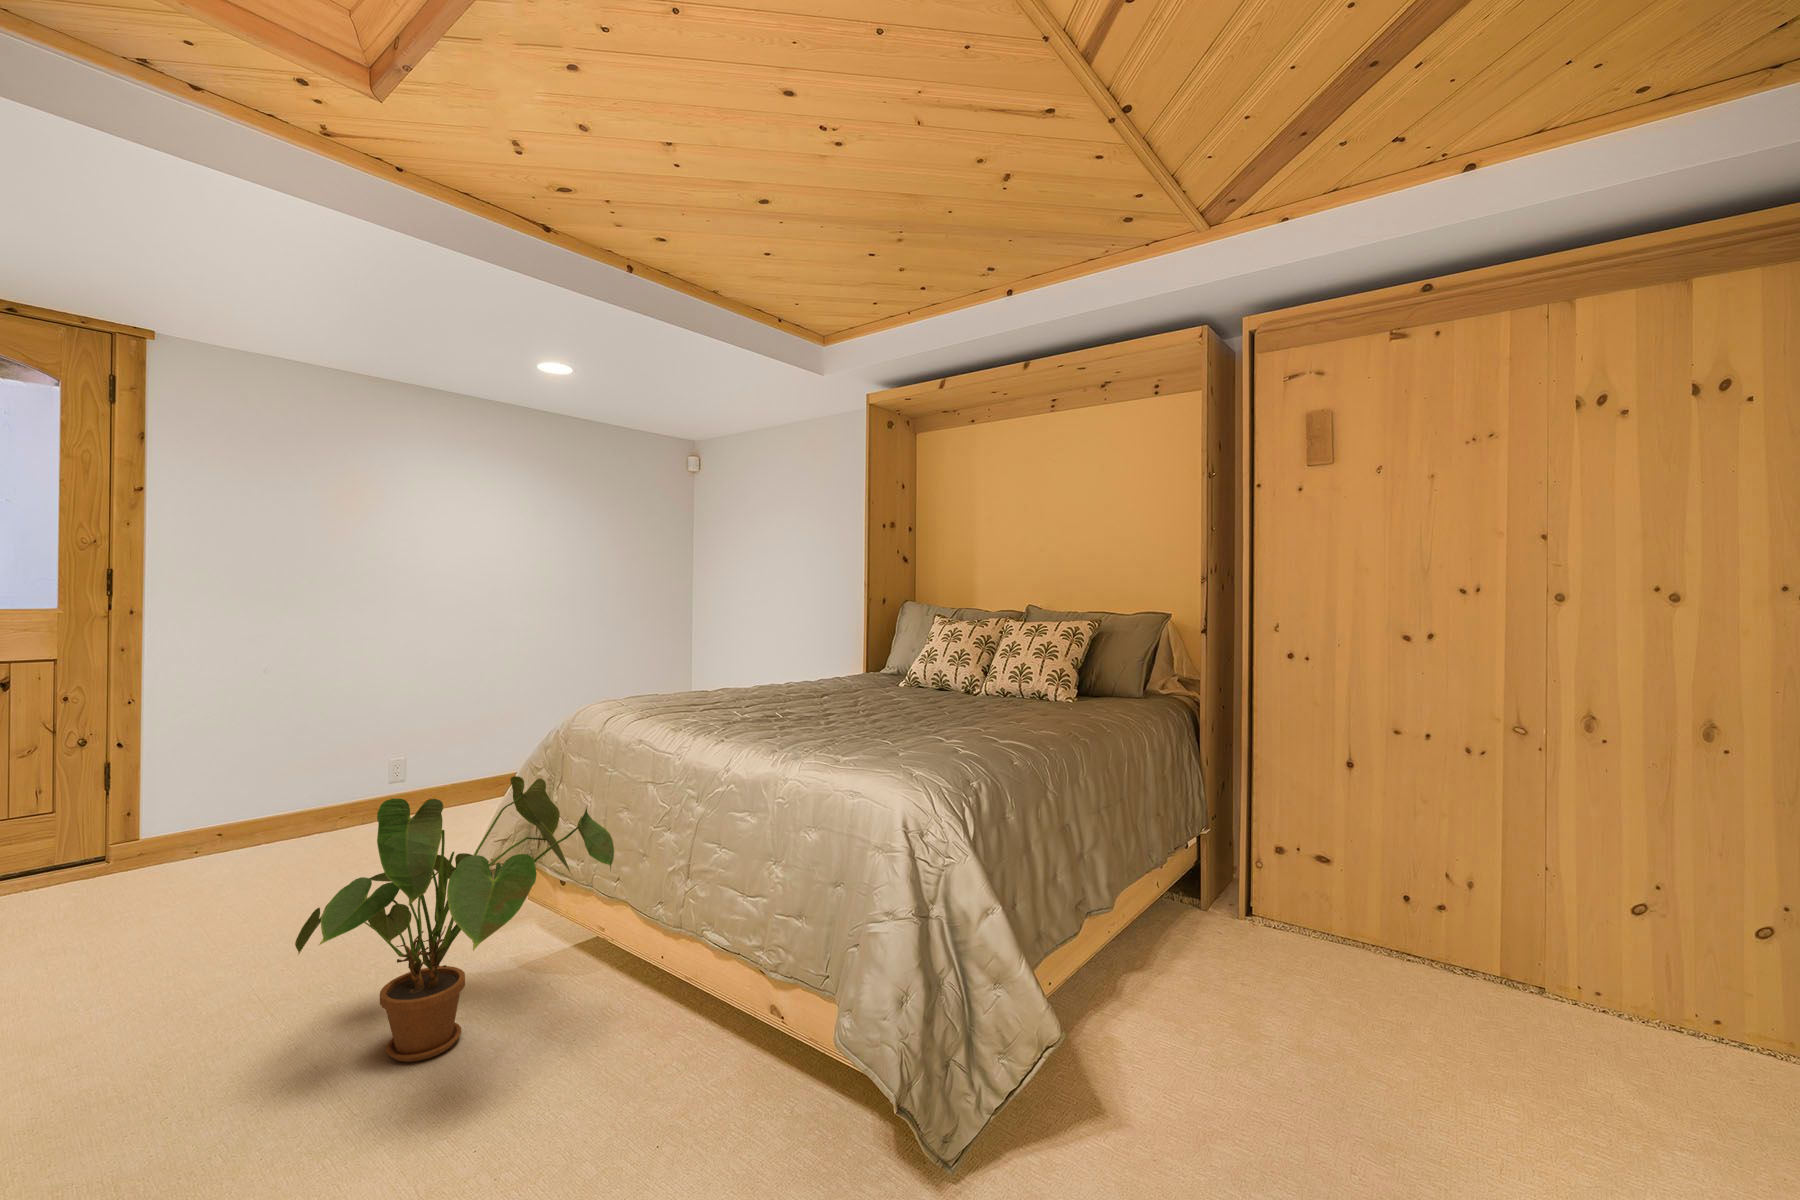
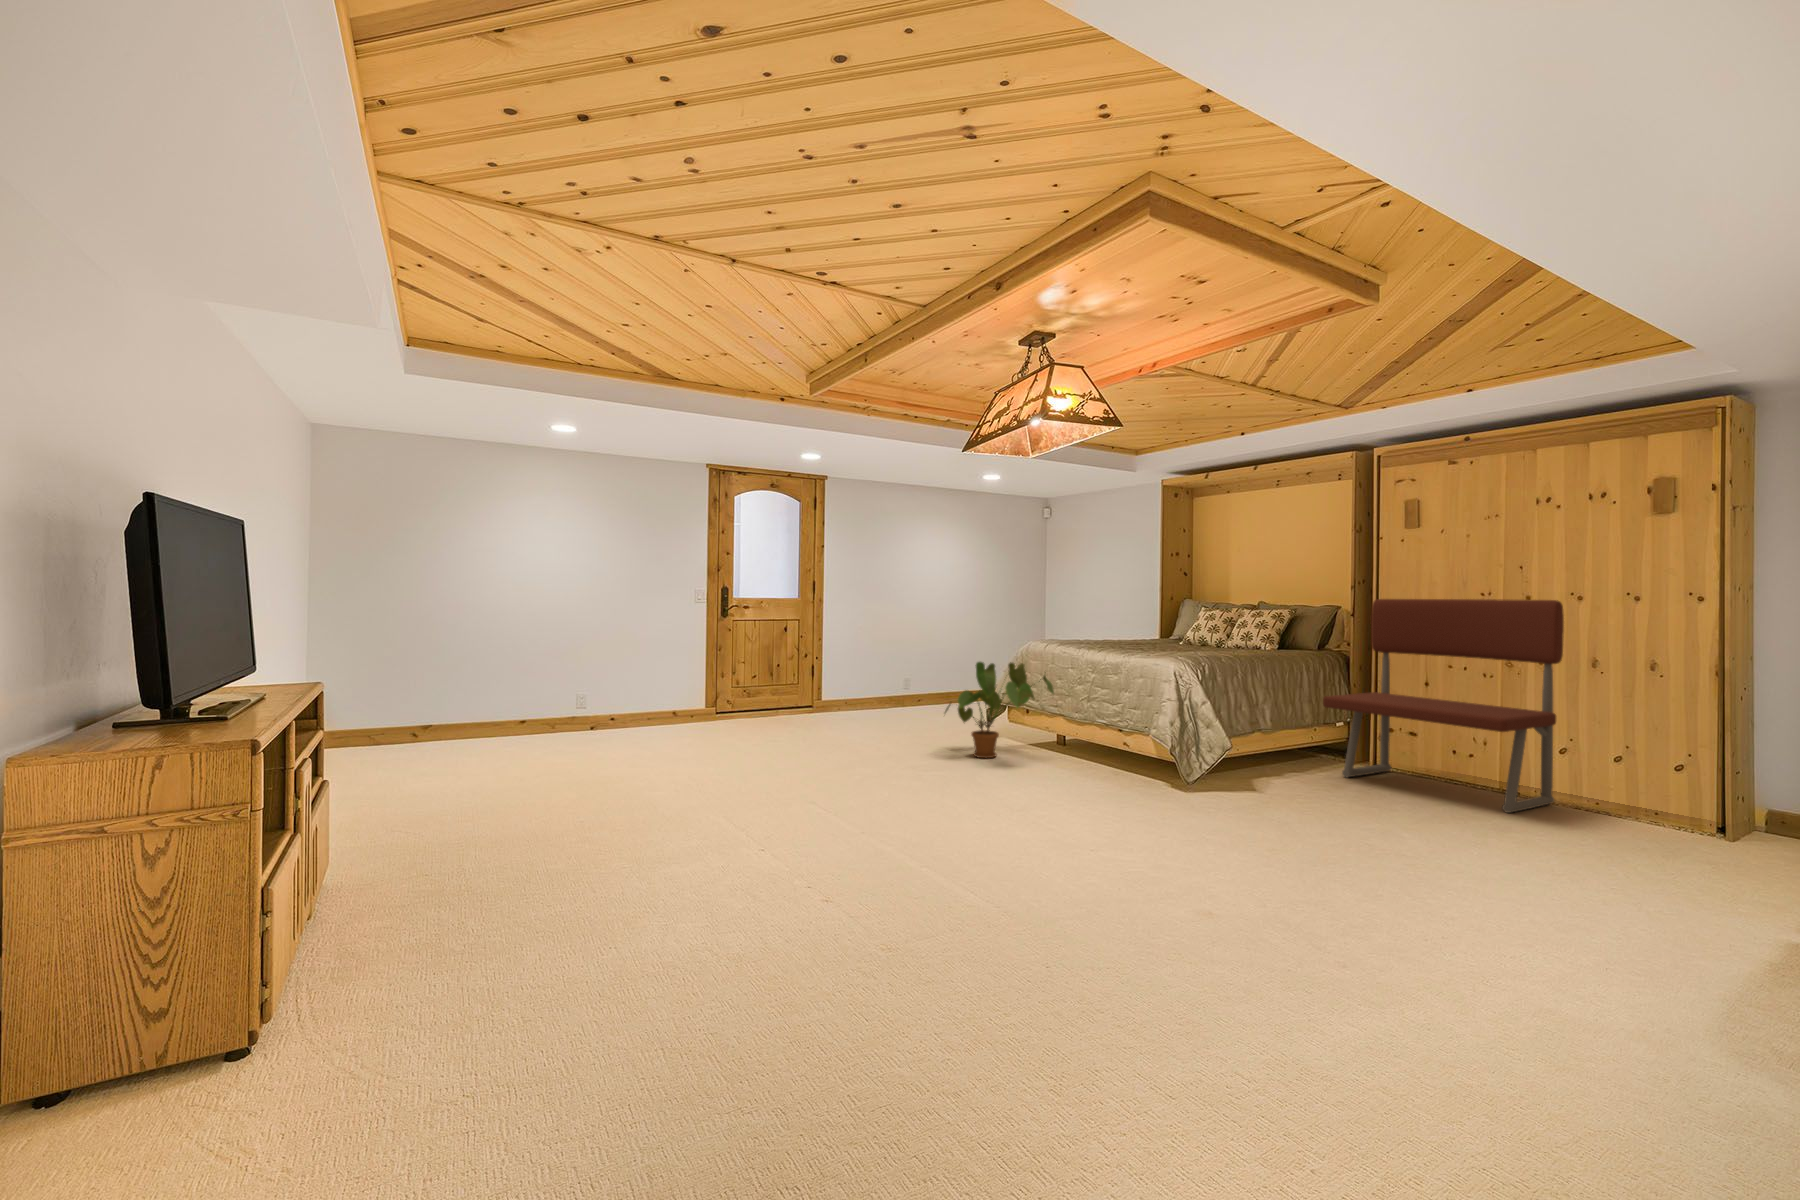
bench: none [1204,603,1684,1113] -> present [1323,599,1564,813]

